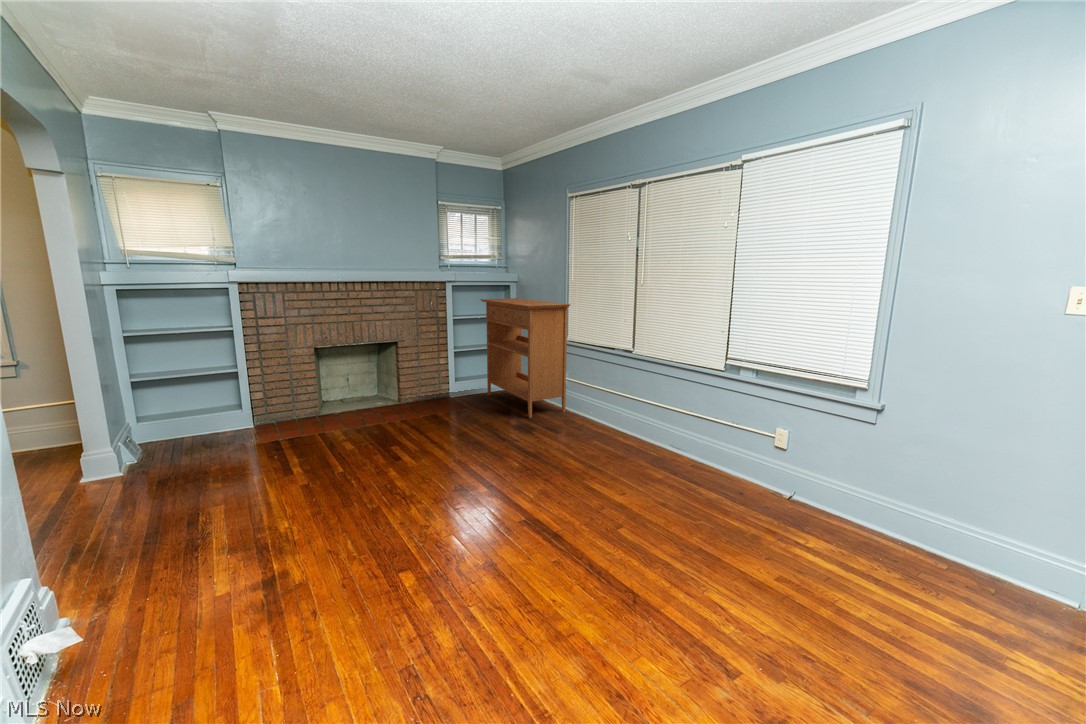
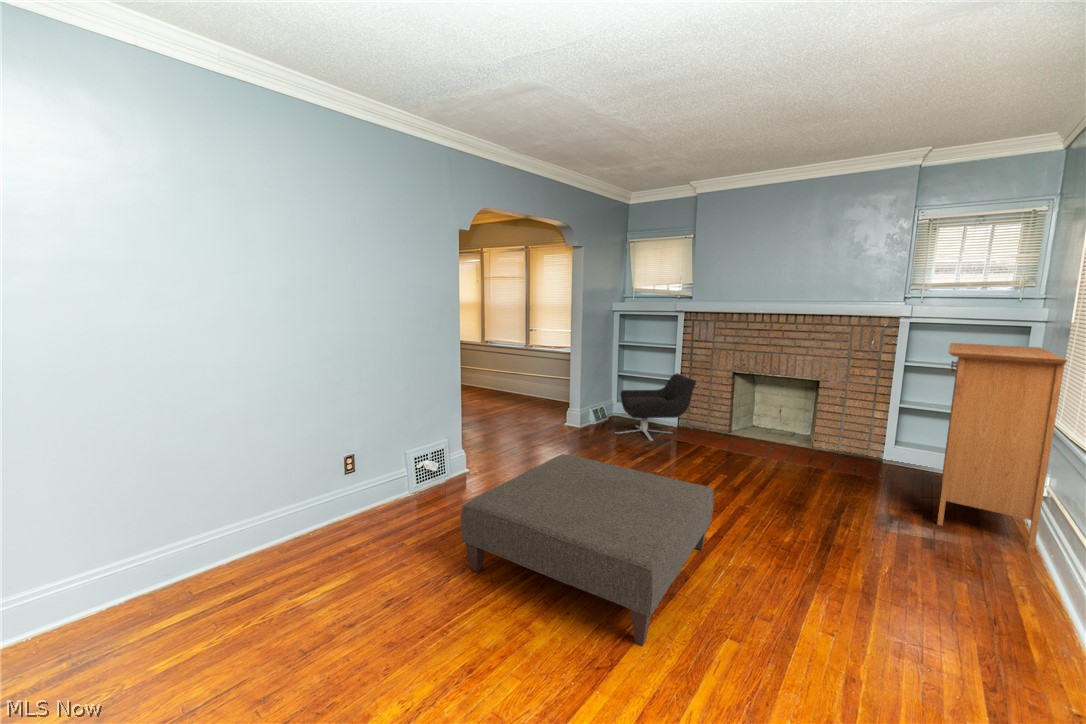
lounge chair: none [175,362,299,463] -> present [616,373,696,440]
ottoman: none [337,445,620,674] -> present [461,454,714,646]

